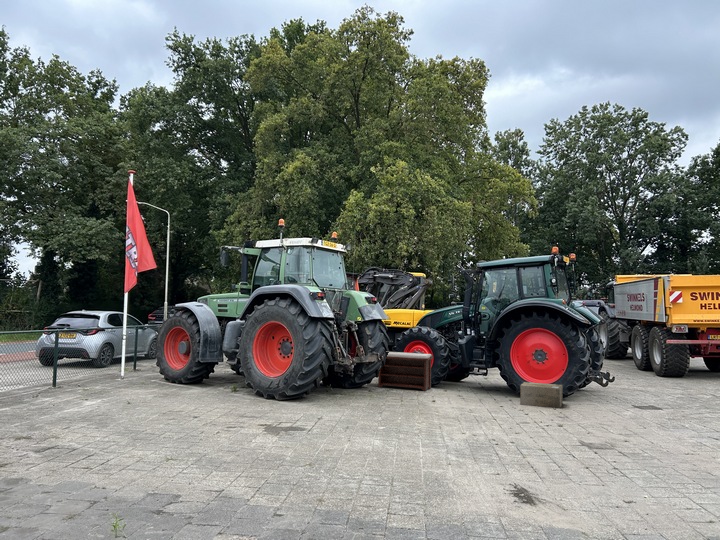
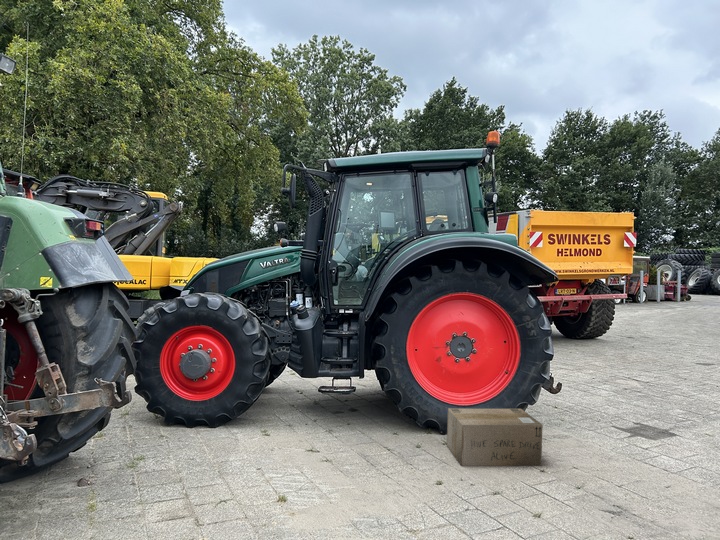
bench: present [378,352,433,391] -> none [98,357,238,451]

